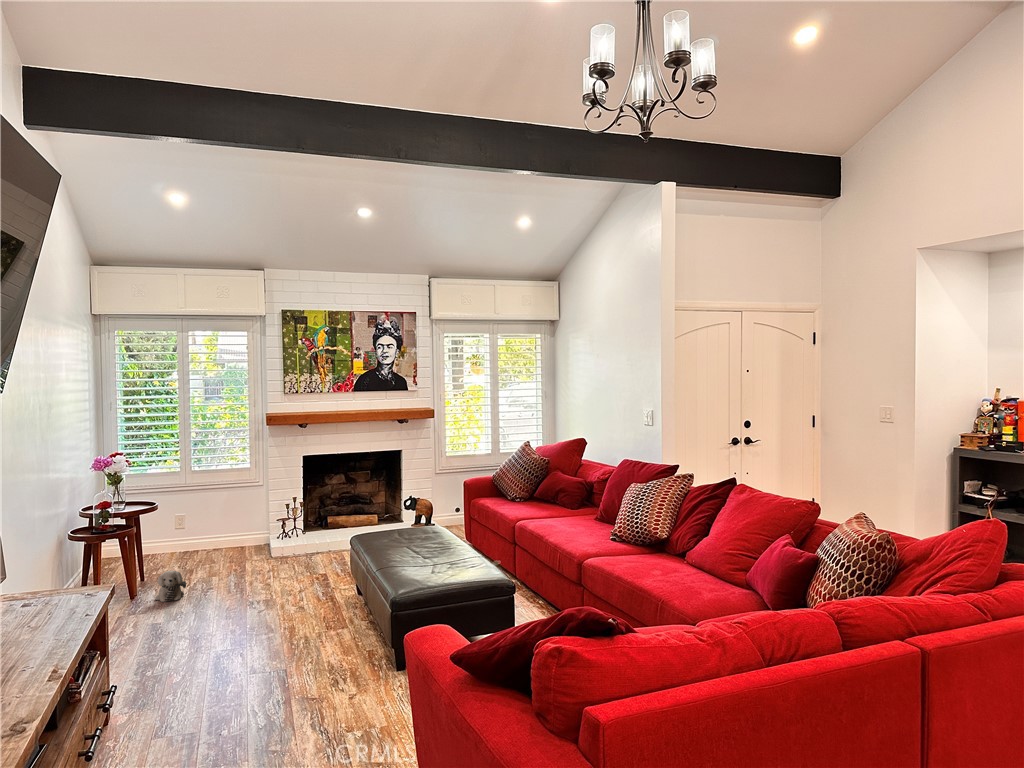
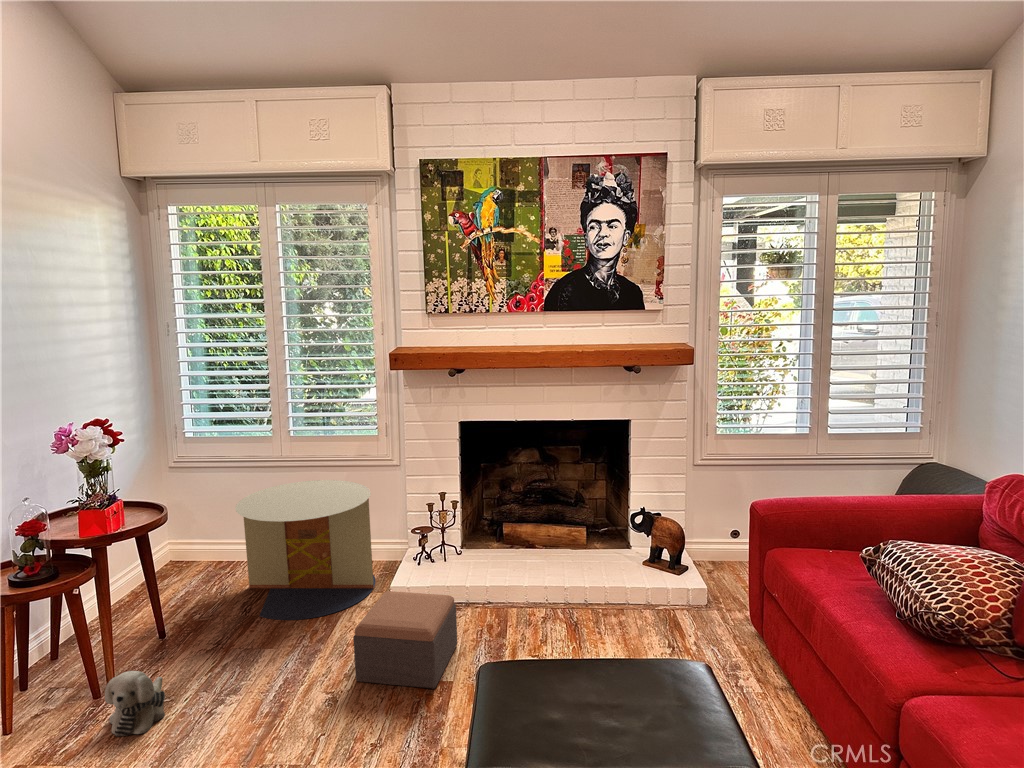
side table: none [174,496,258,569] -> present [235,480,376,620]
footstool: none [275,536,321,577] -> present [353,591,457,689]

